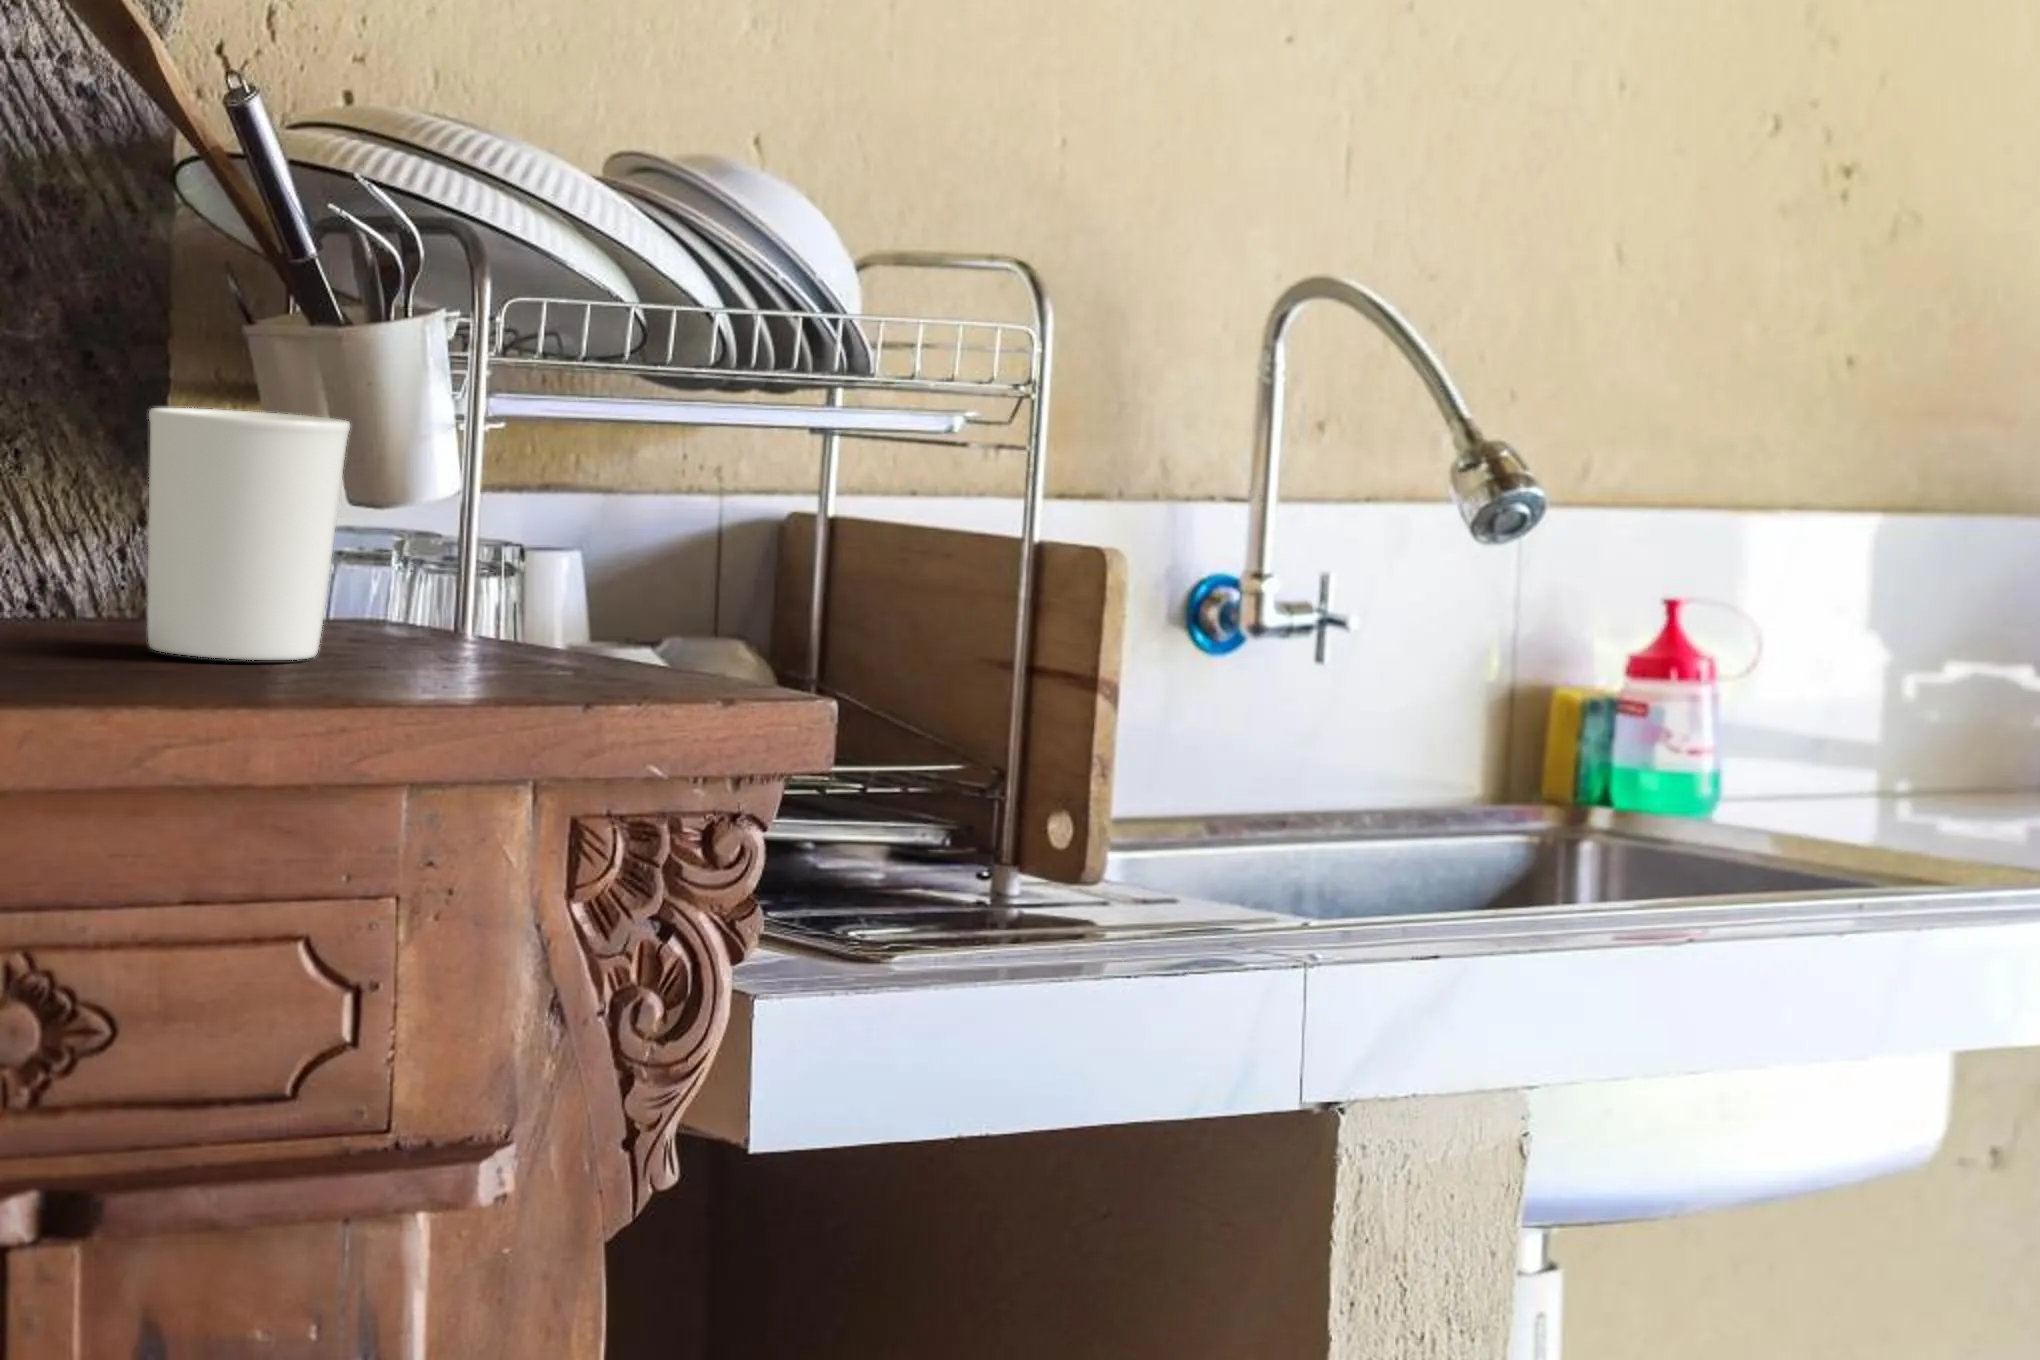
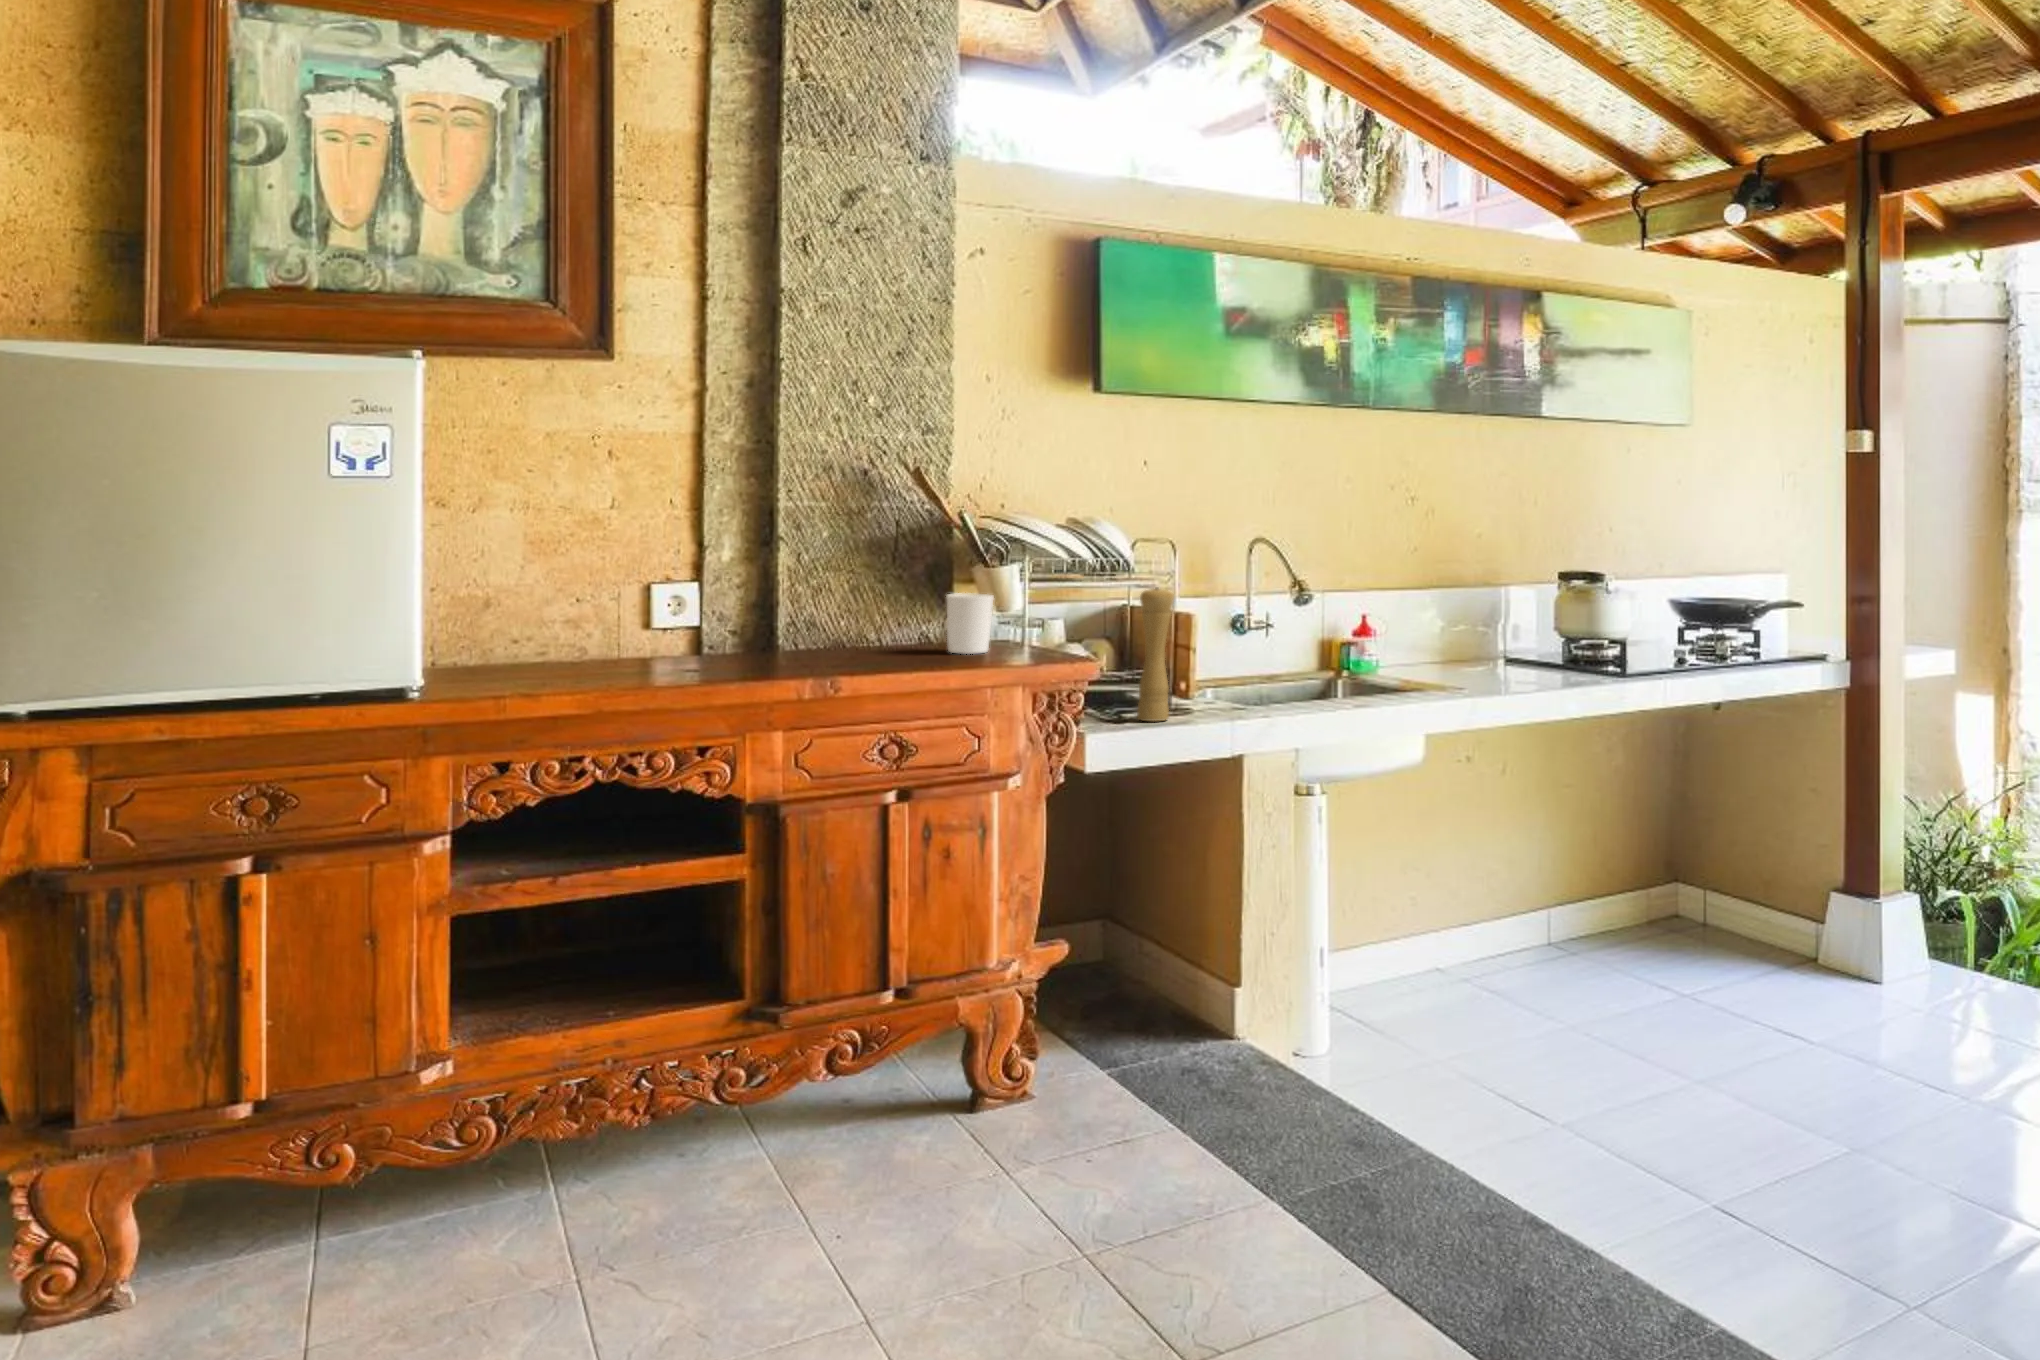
pepper mill: none [901,424,1071,970] -> present [1137,588,1174,722]

